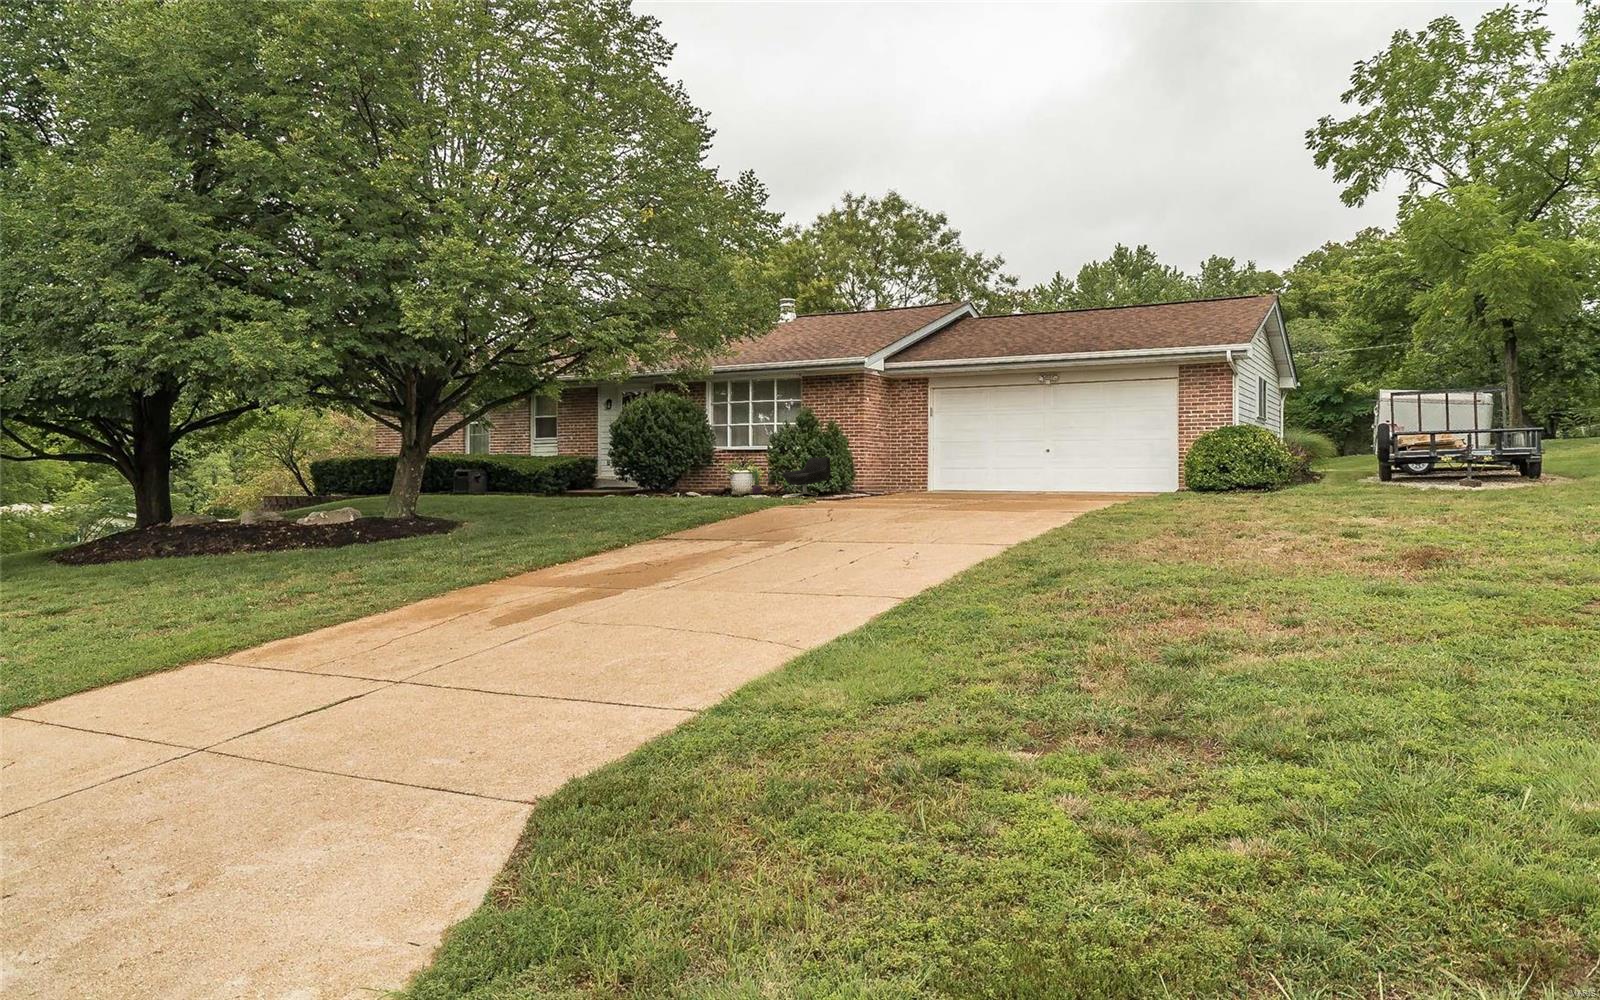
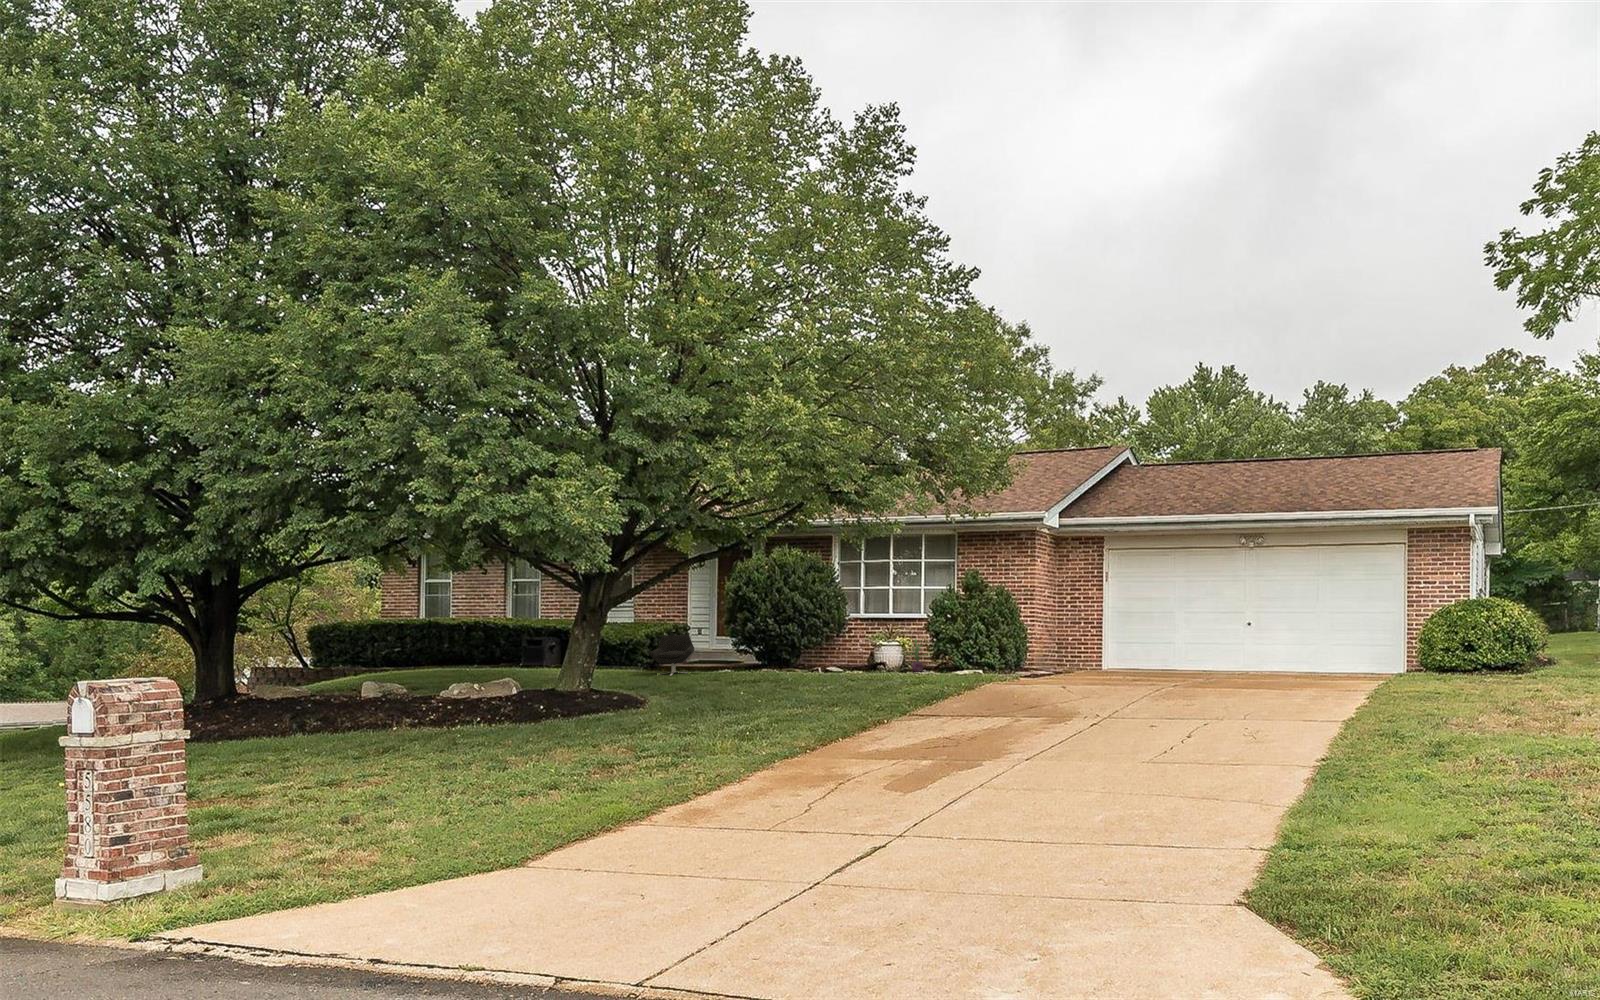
lounge chair: present [782,457,831,497] -> present [649,635,694,676]

